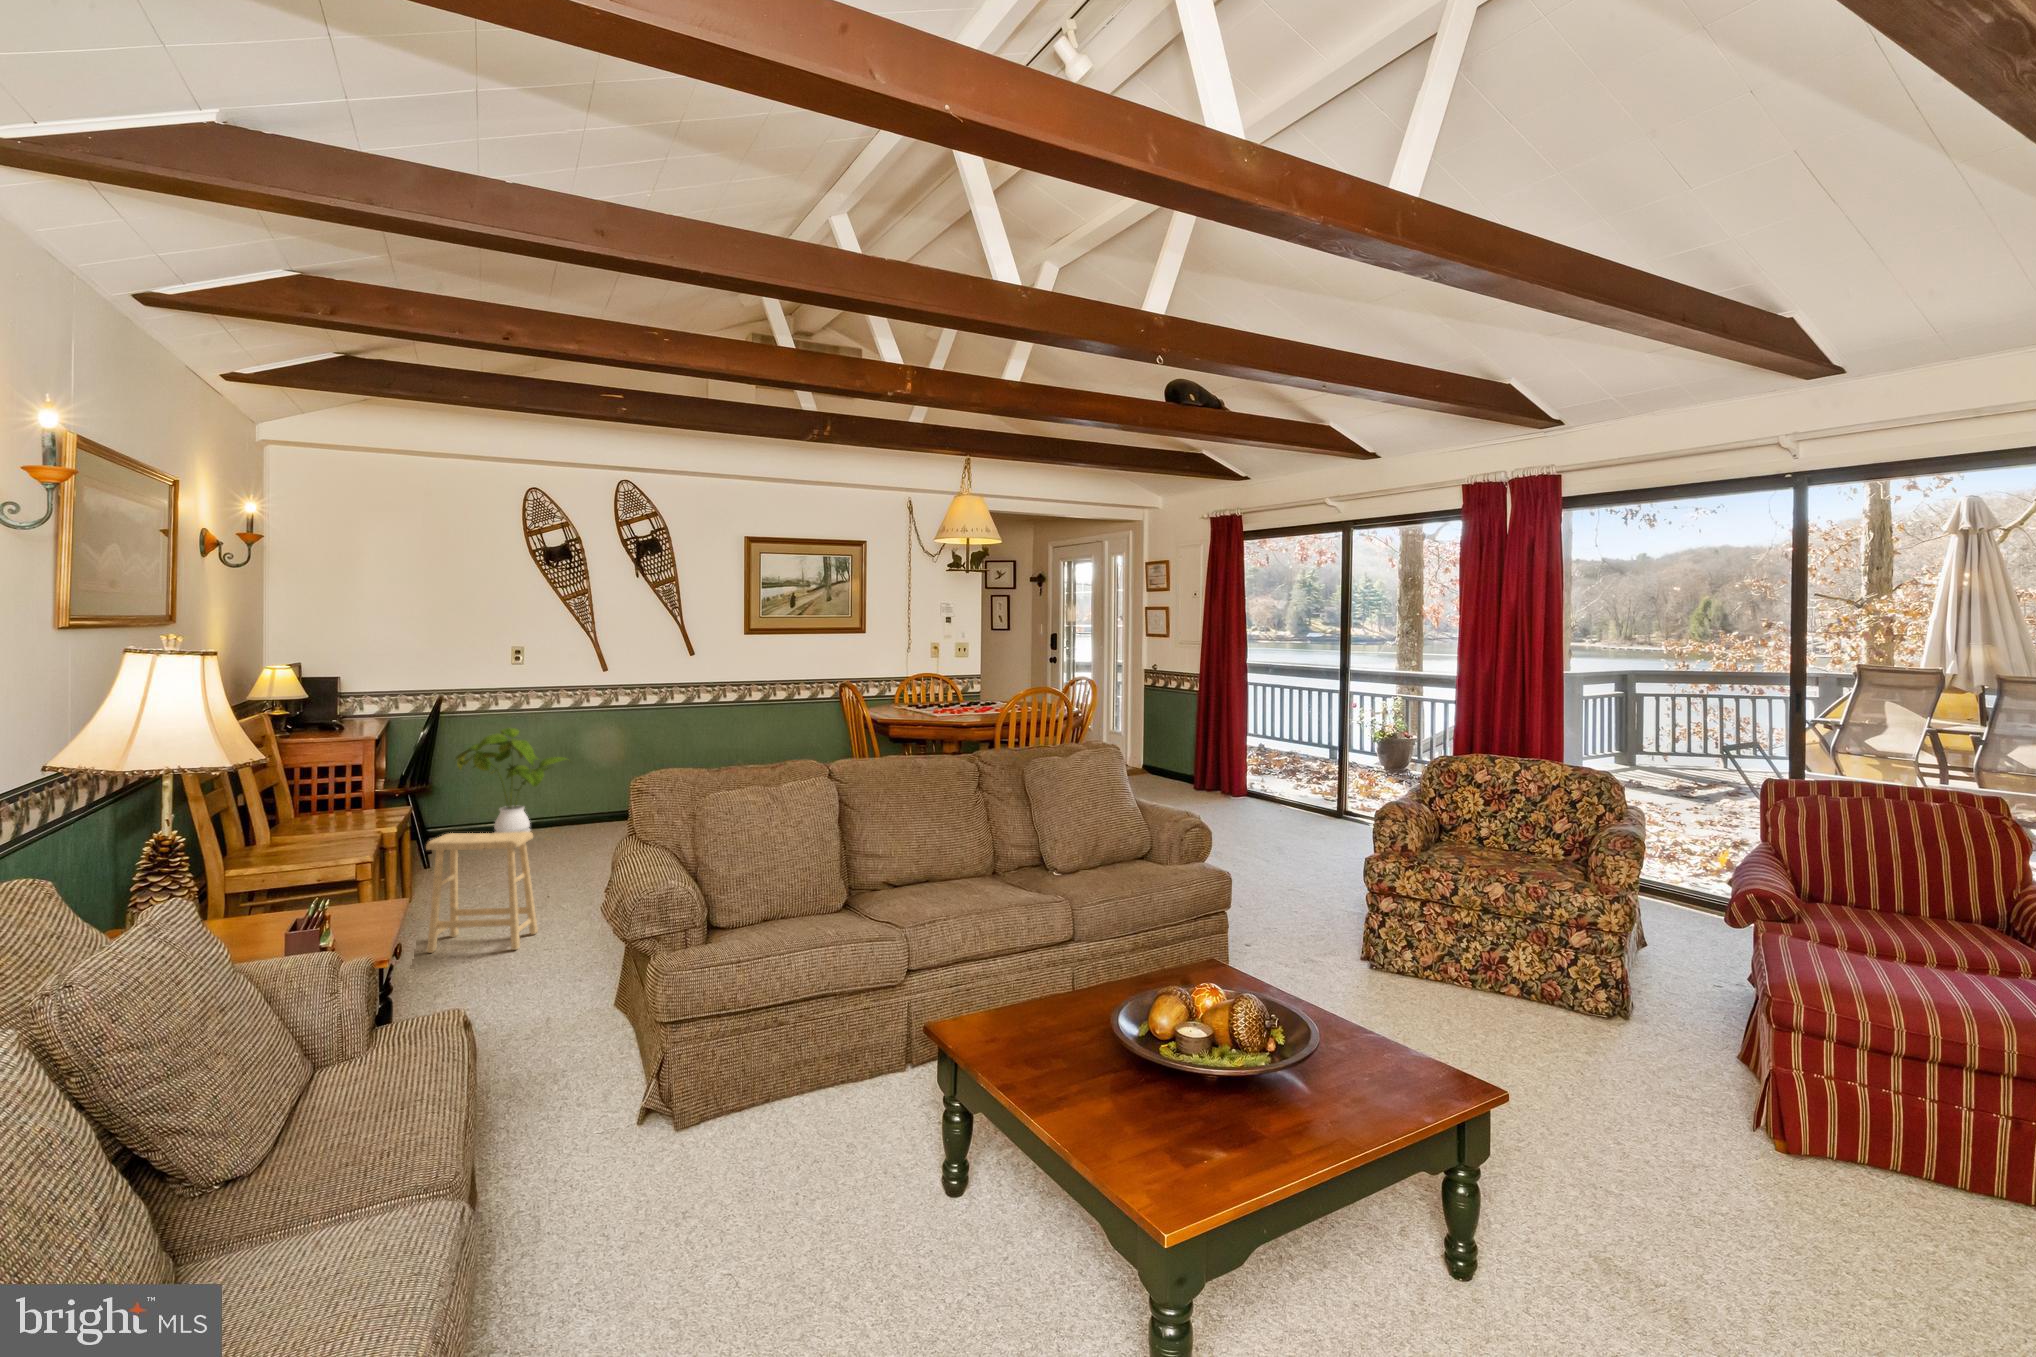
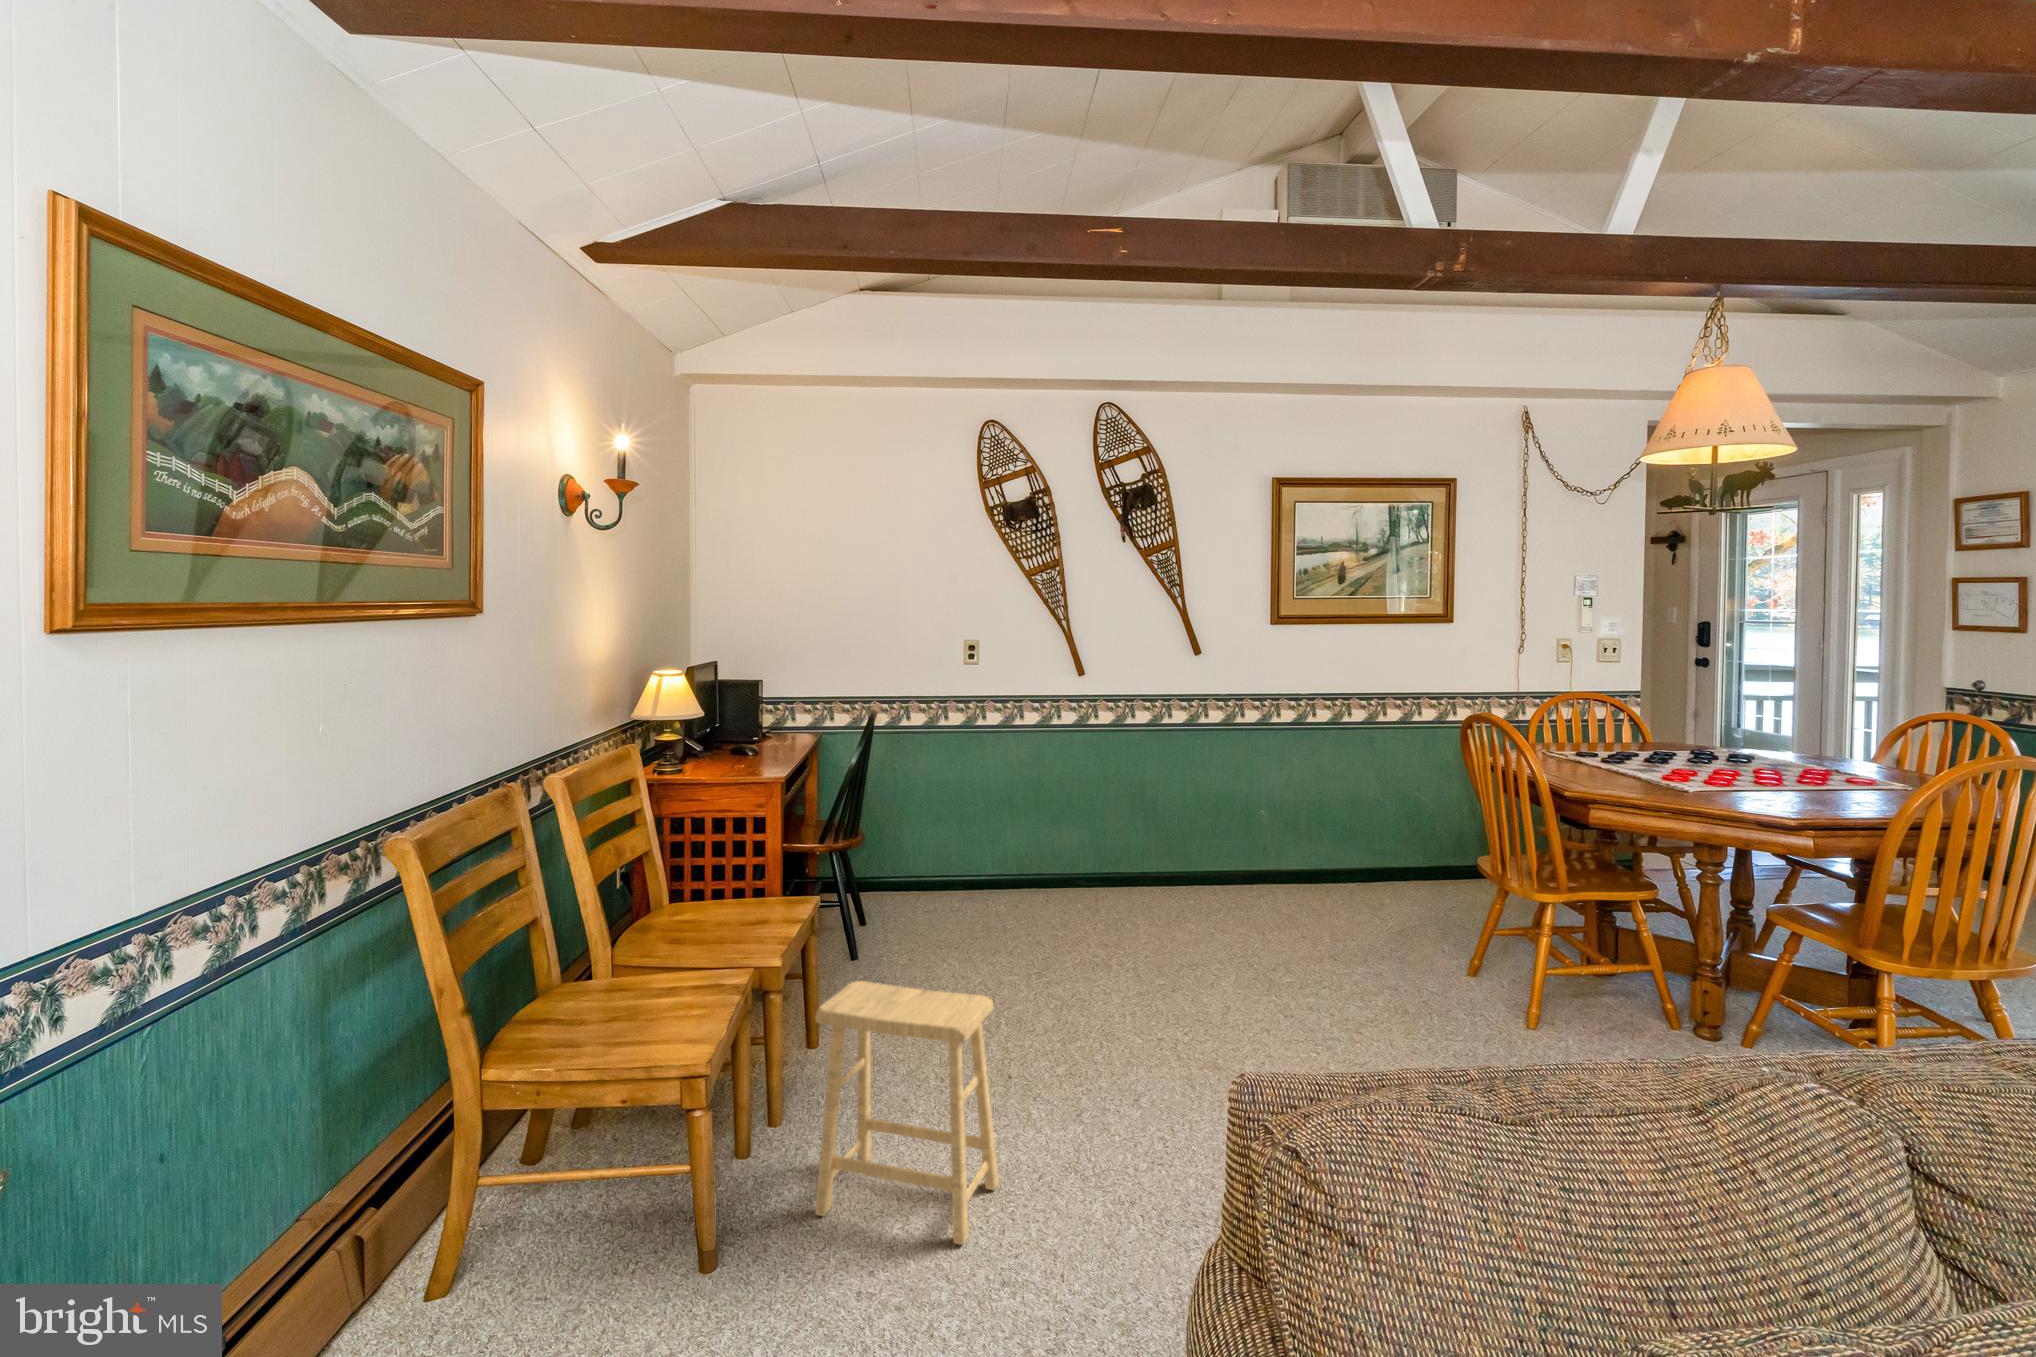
house plant: present [455,728,566,833] -> none [891,756,1038,909]

